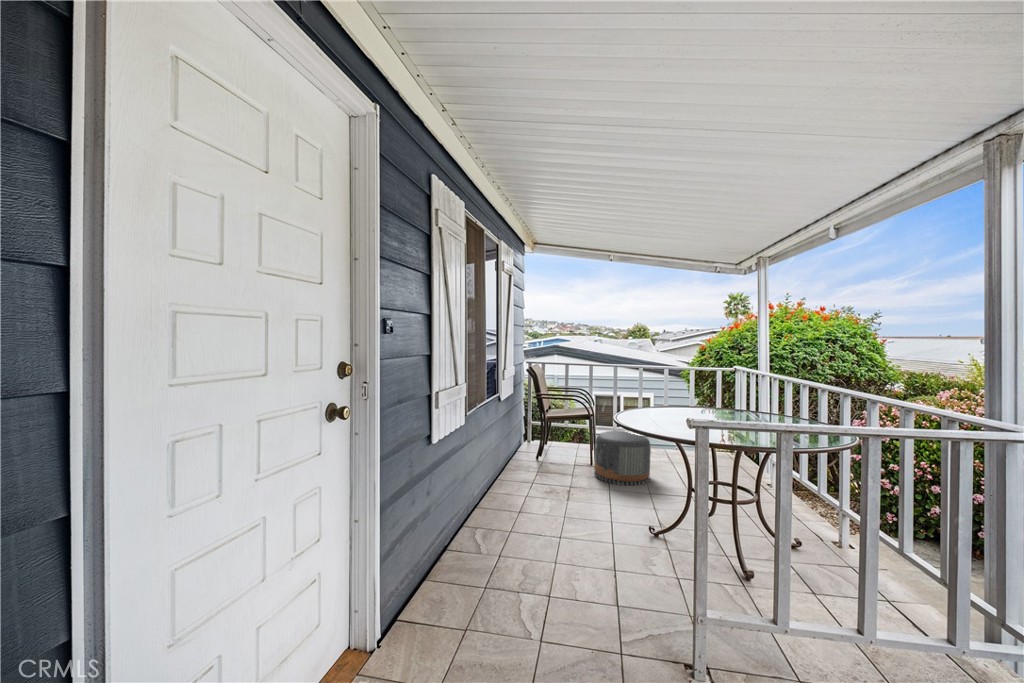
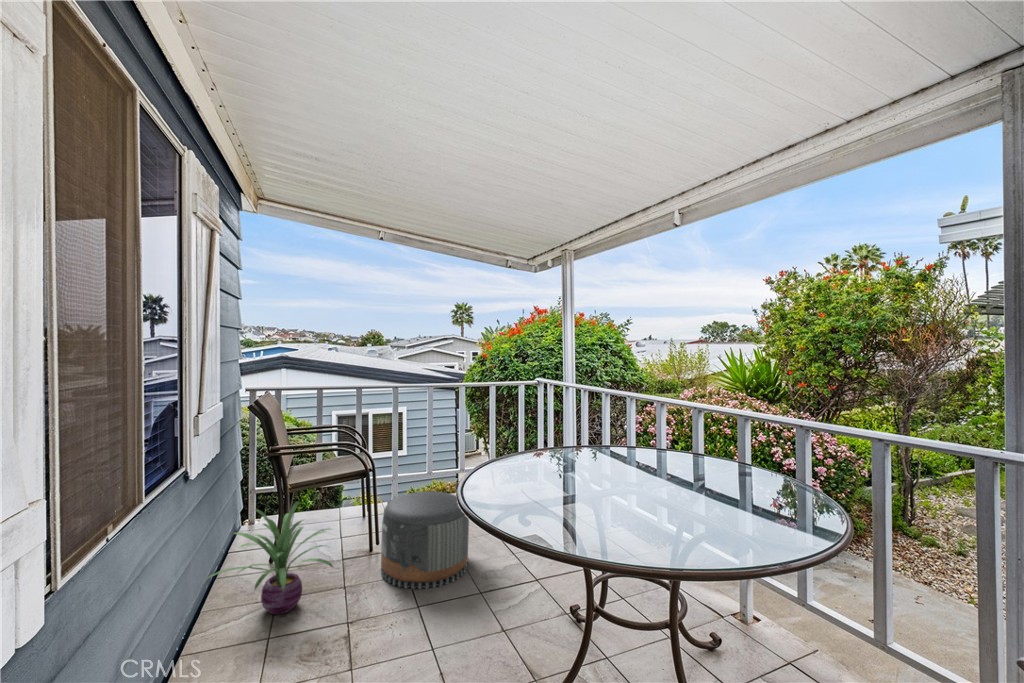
decorative plant: none [505,421,566,478] -> present [208,501,333,614]

